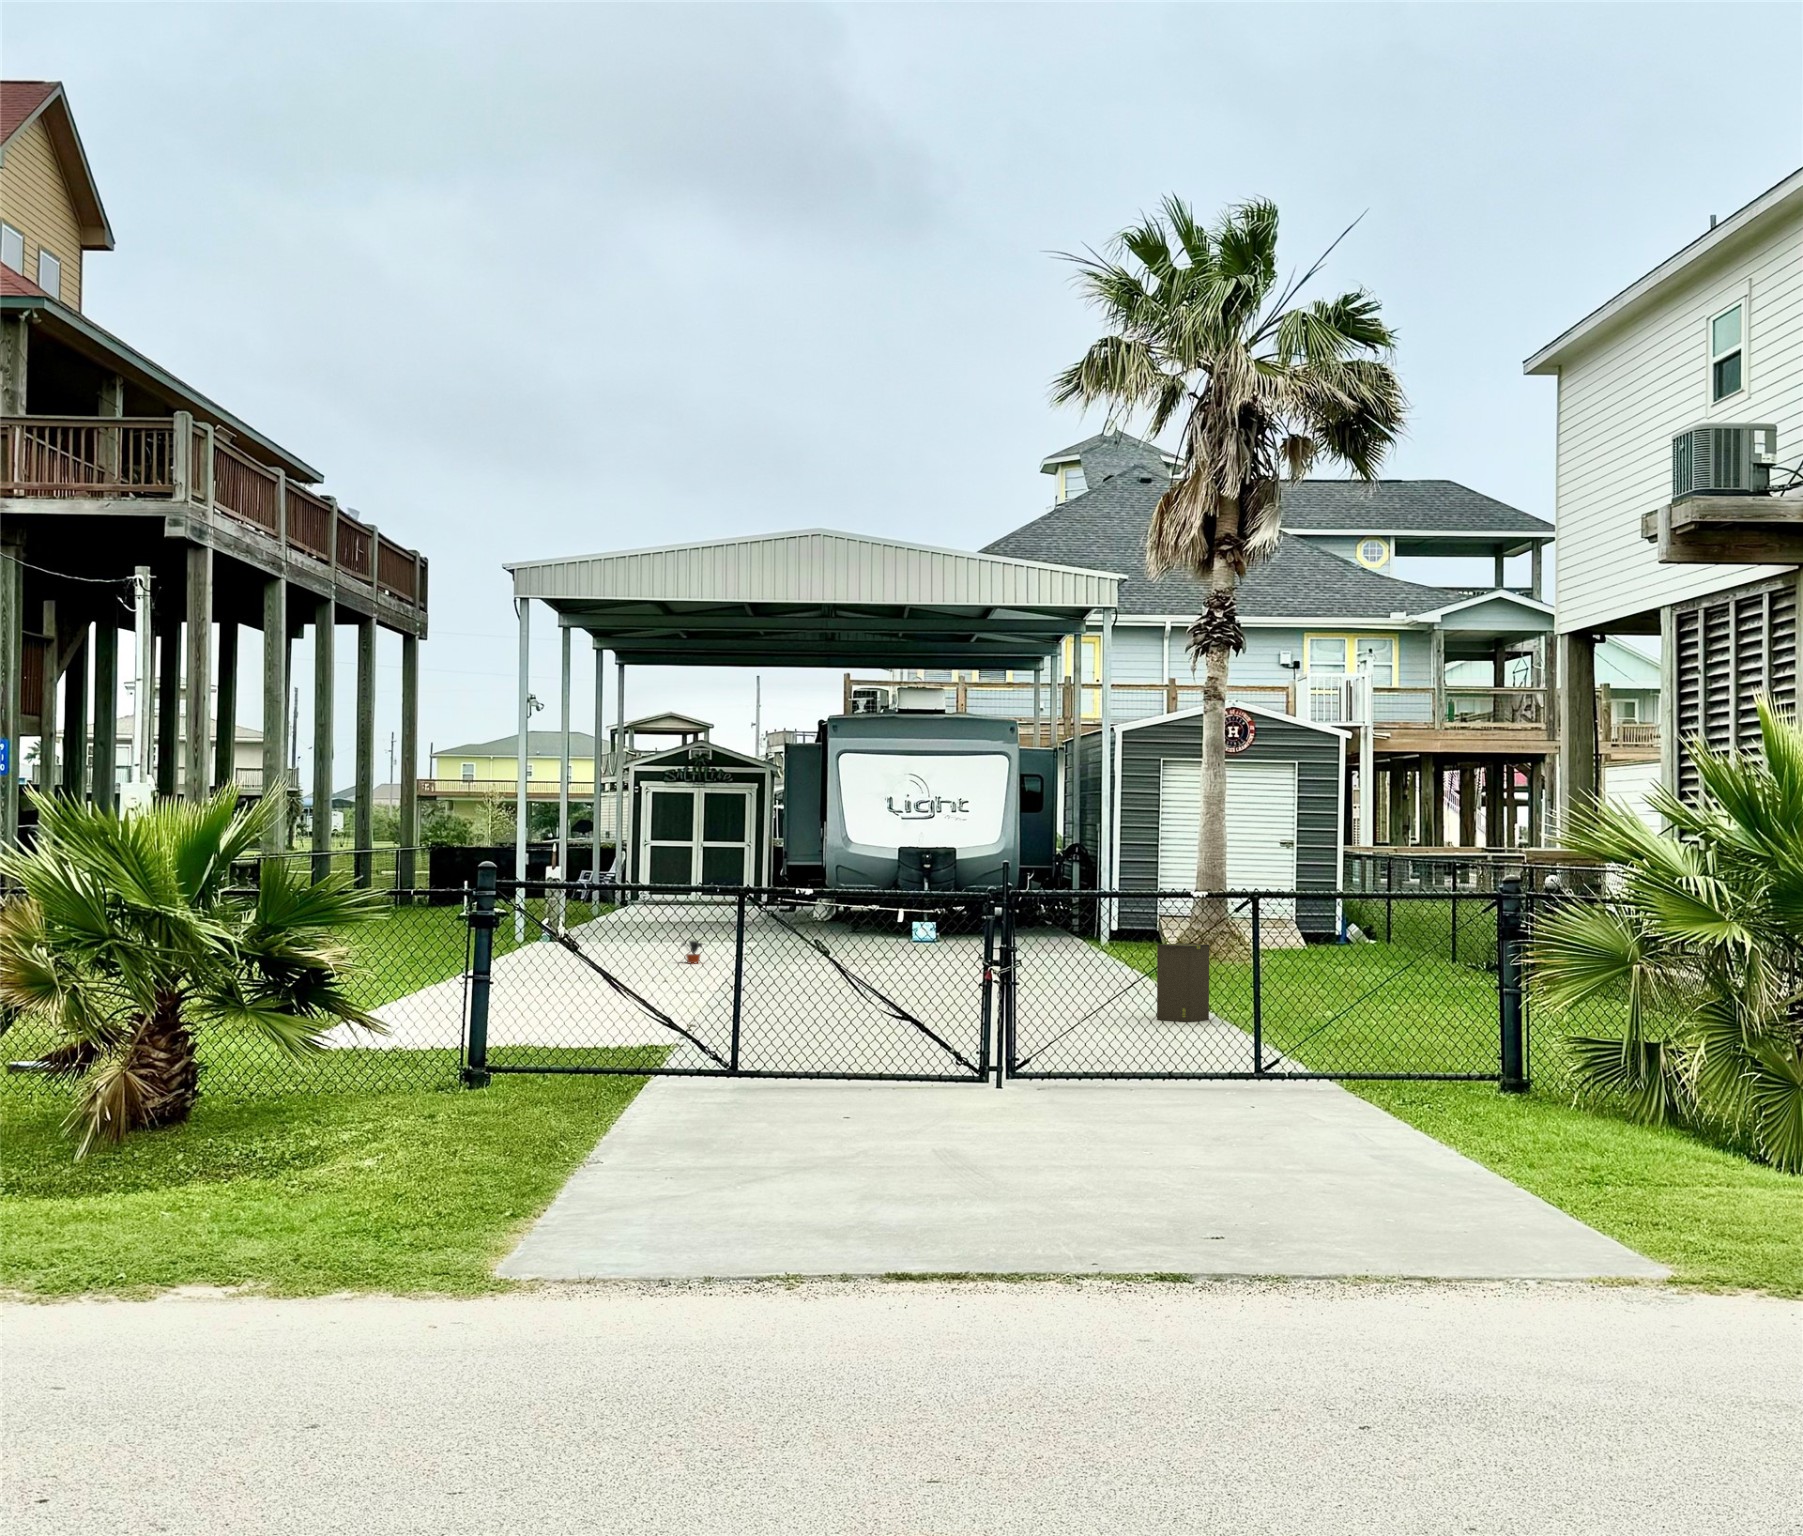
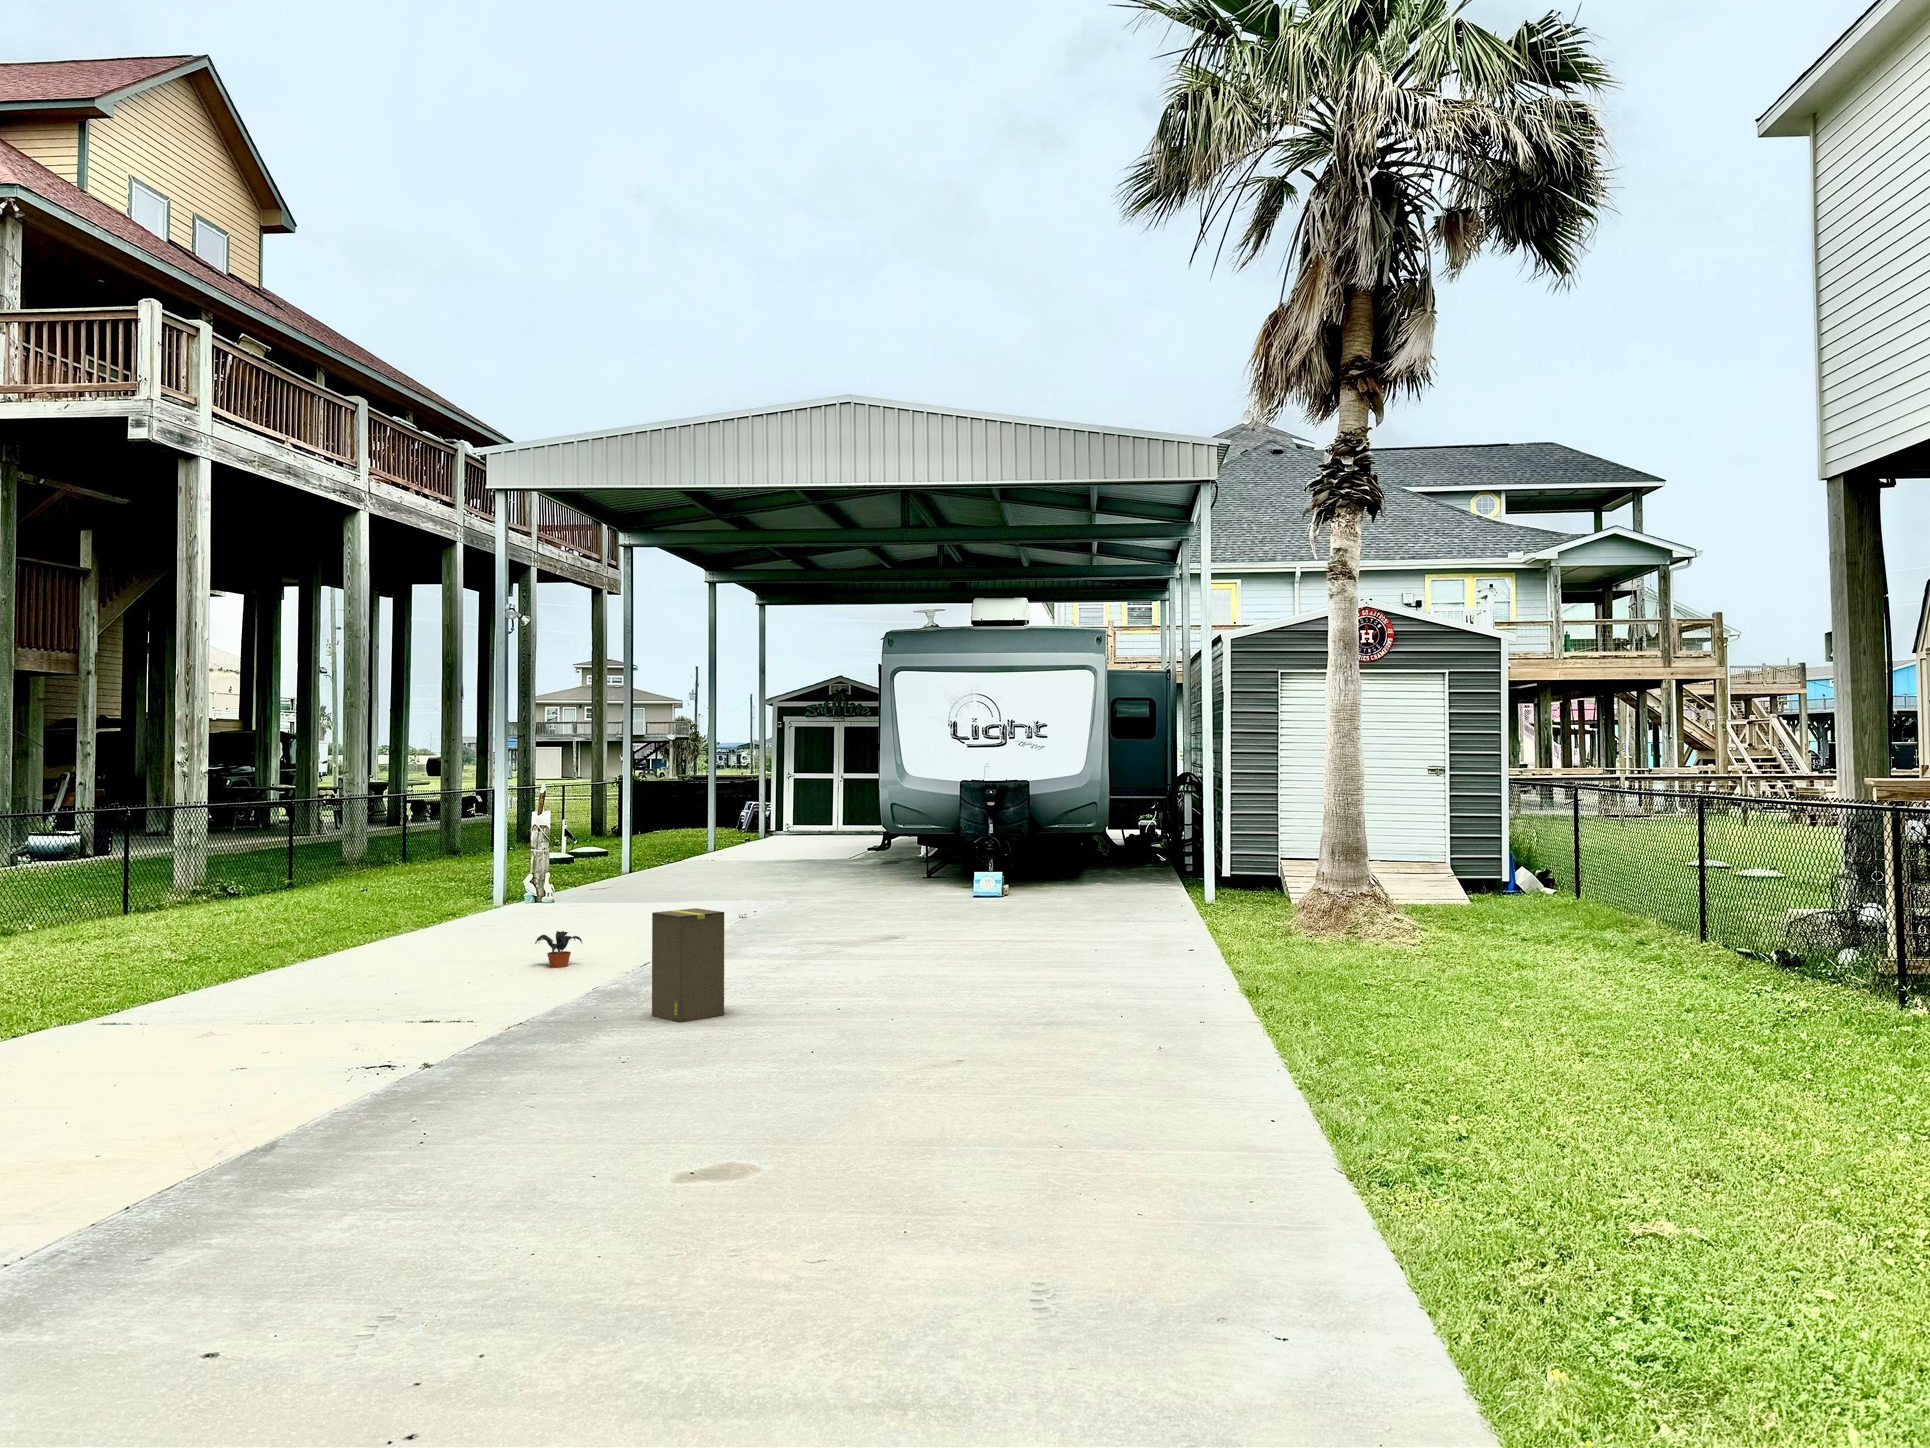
cardboard box: present [1157,943,1209,1022] -> present [652,908,724,1022]

